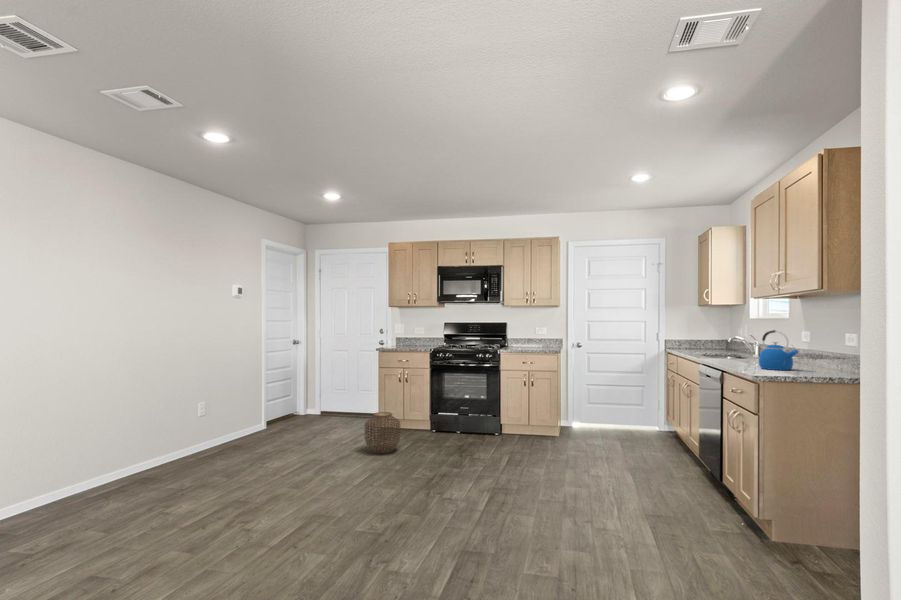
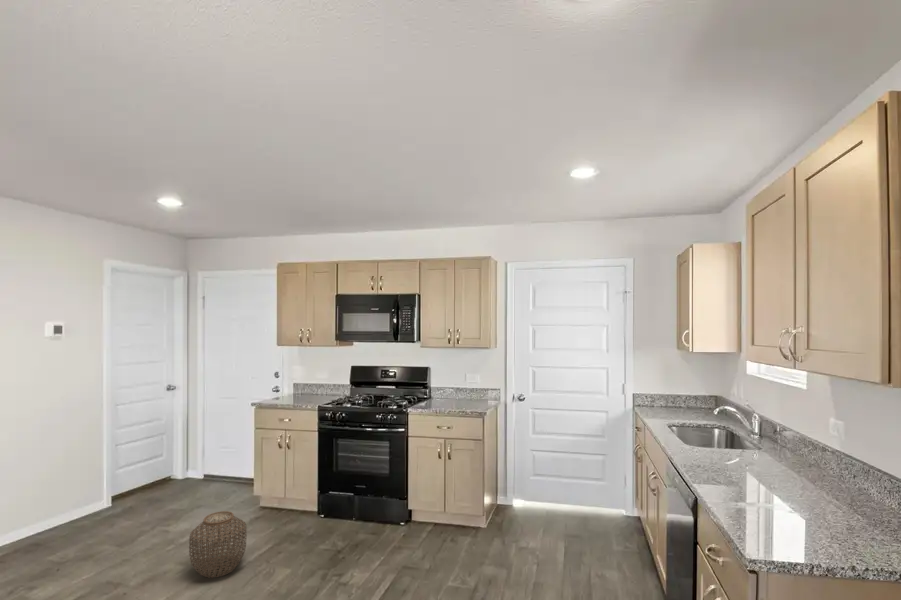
kettle: present [759,330,798,370] -> none [772,452,852,537]

